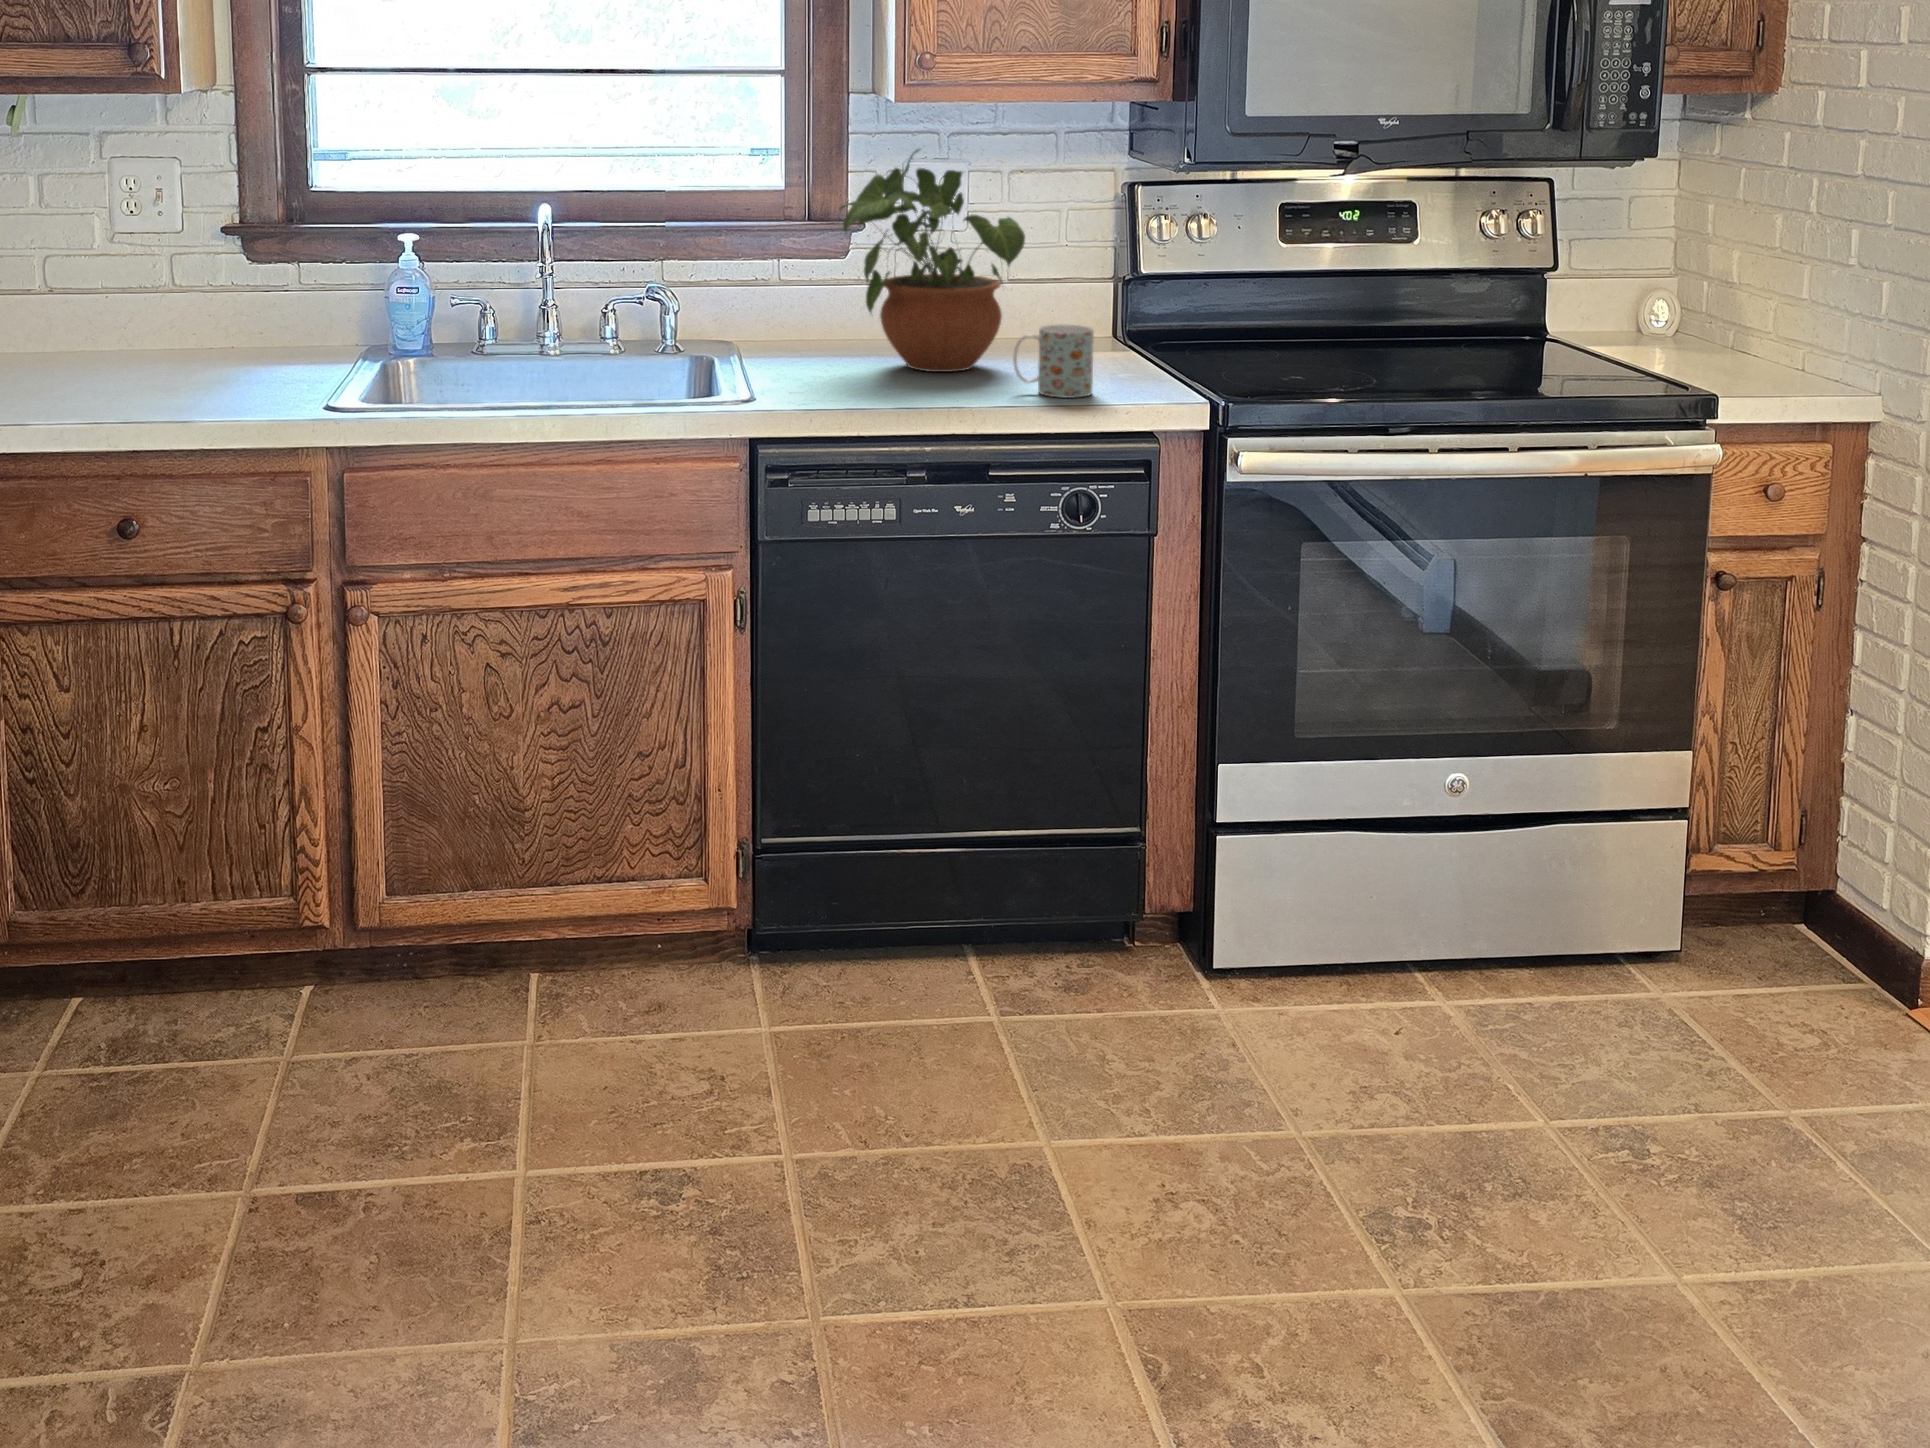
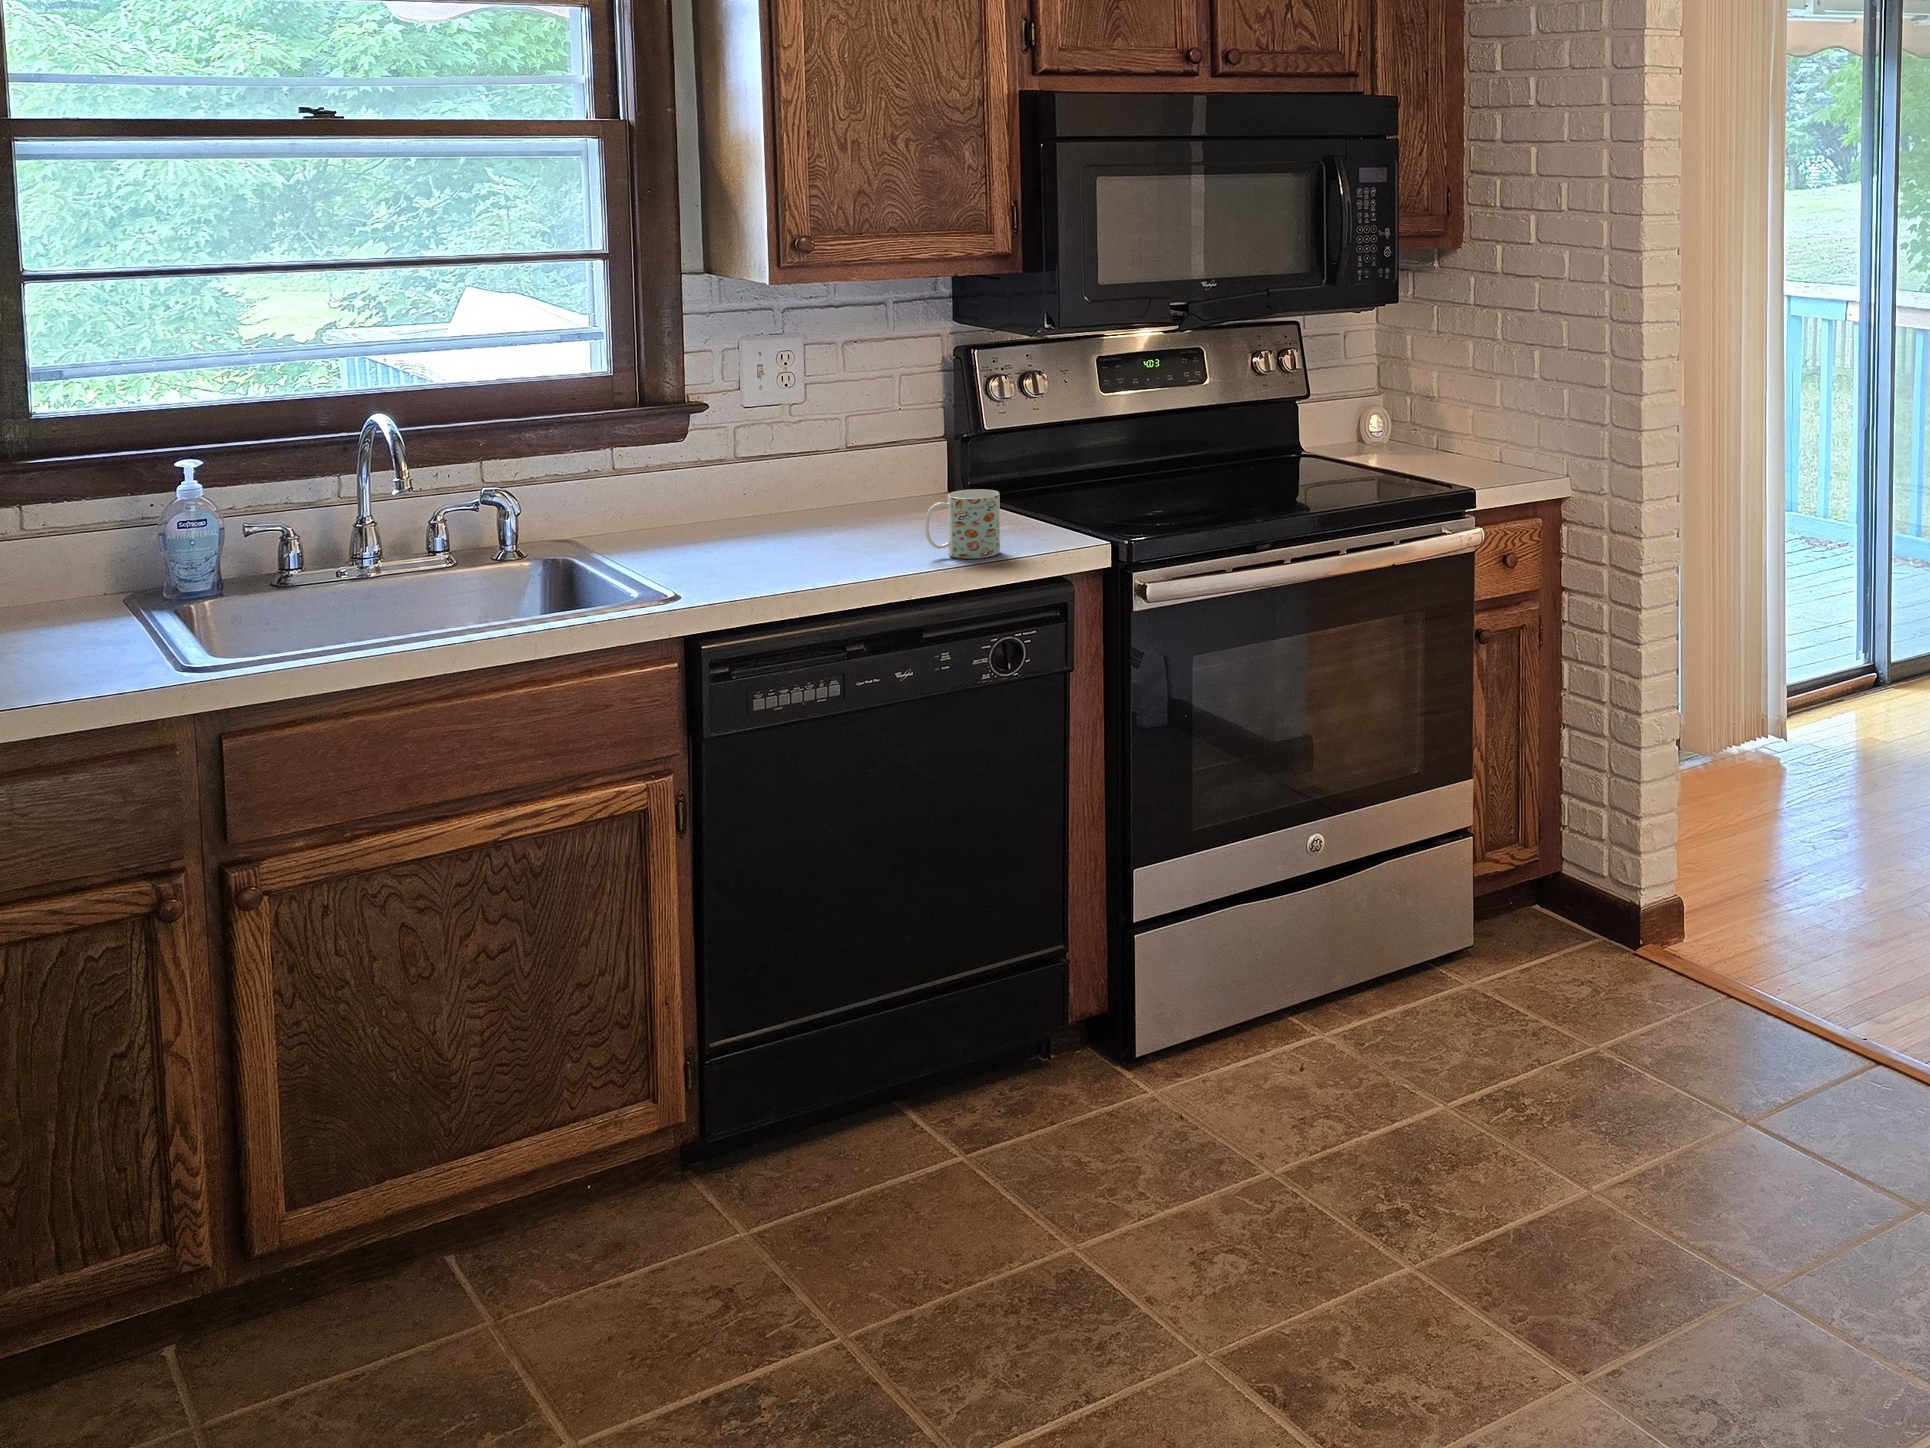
potted plant: present [840,149,1025,372] -> none [707,330,910,548]

